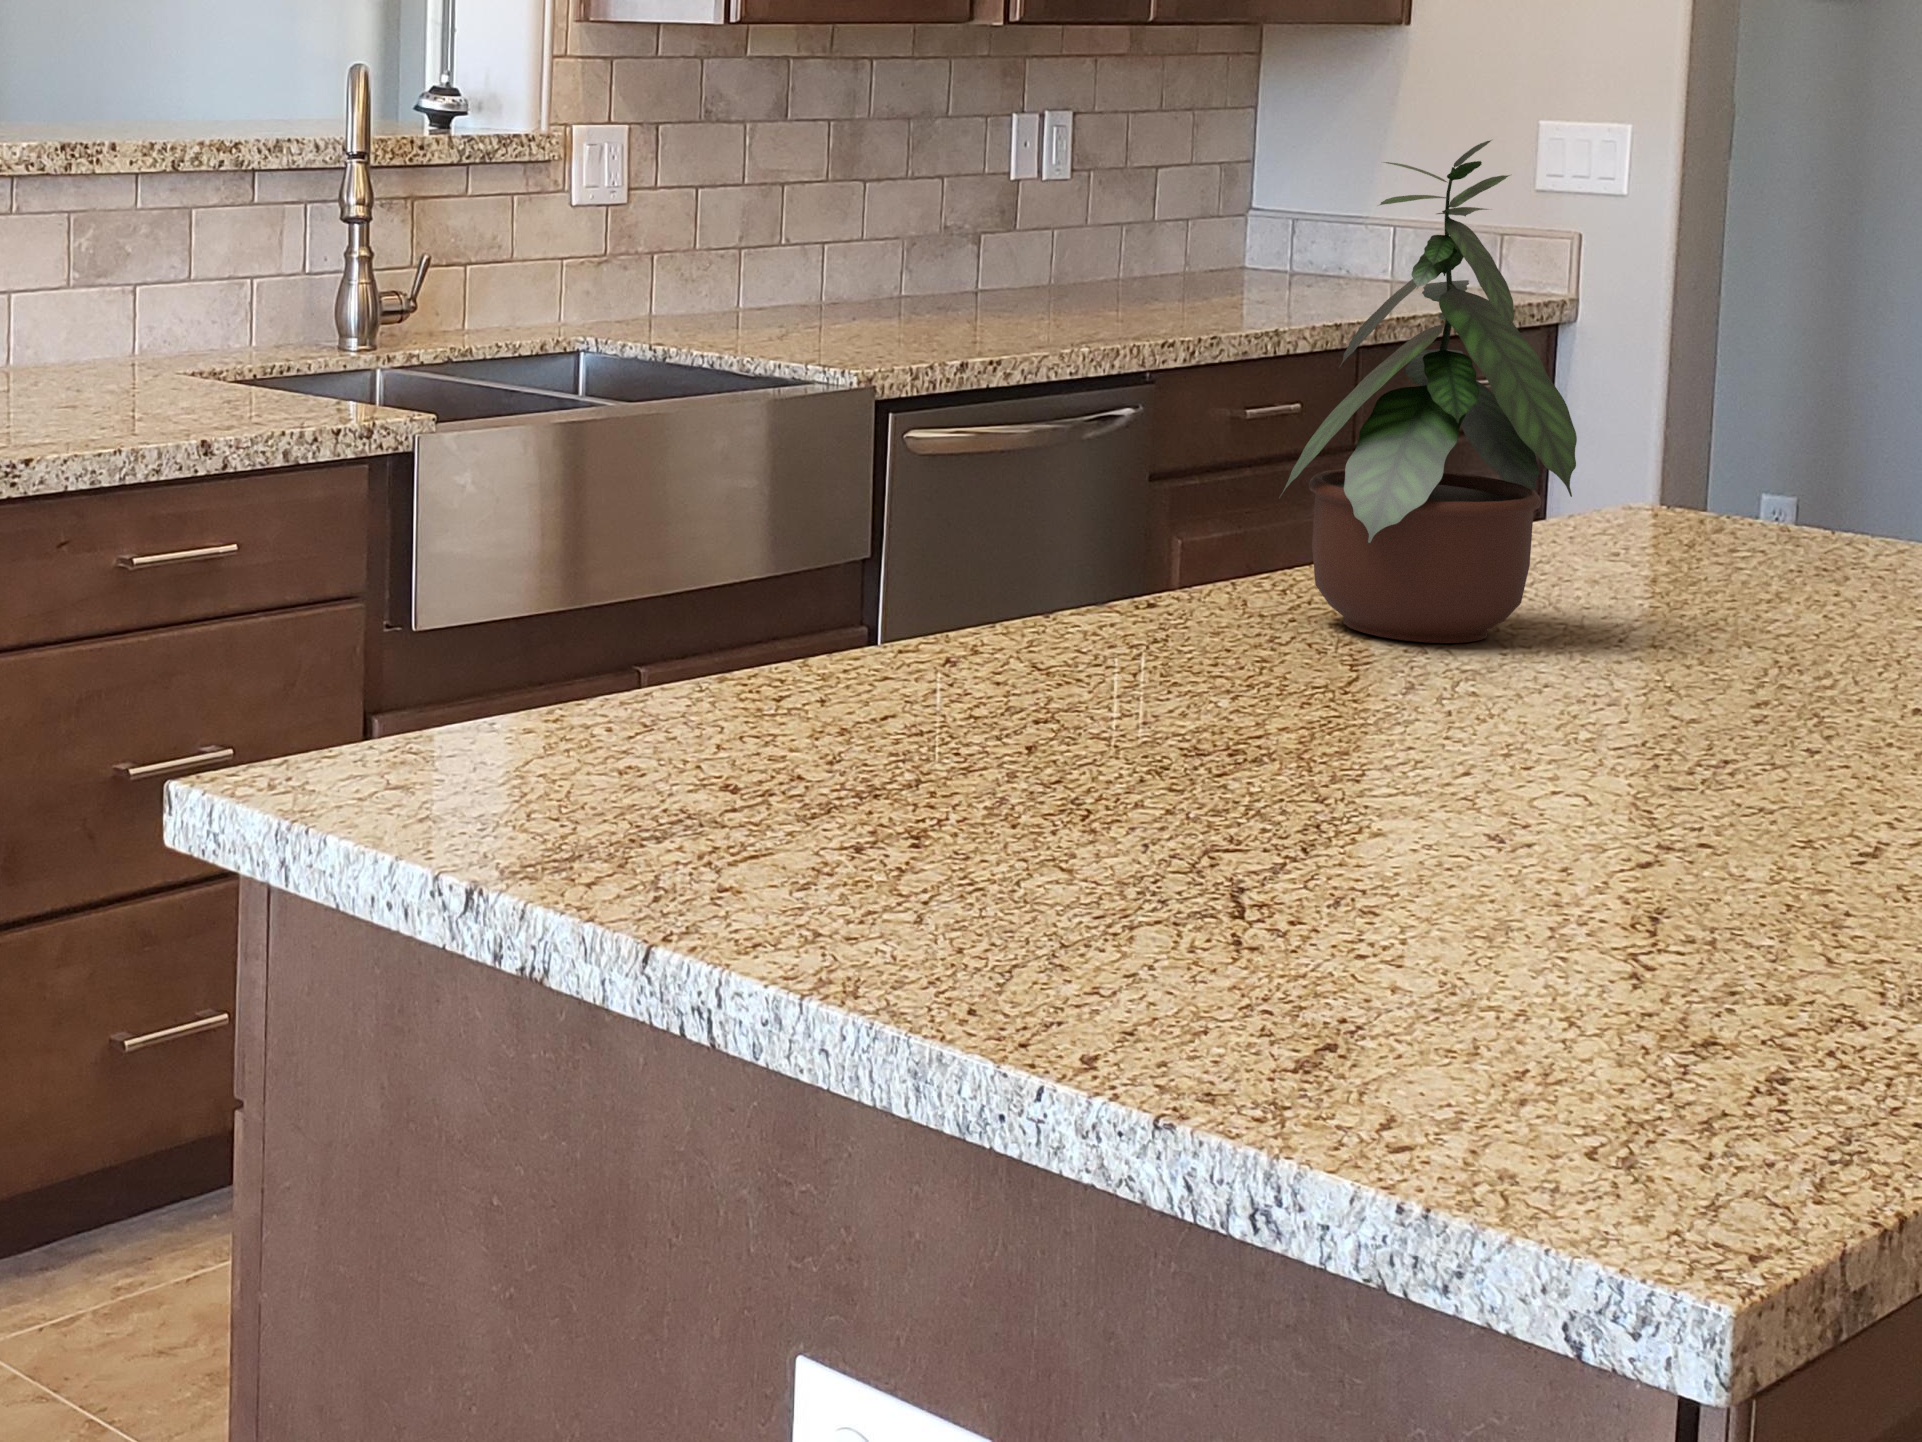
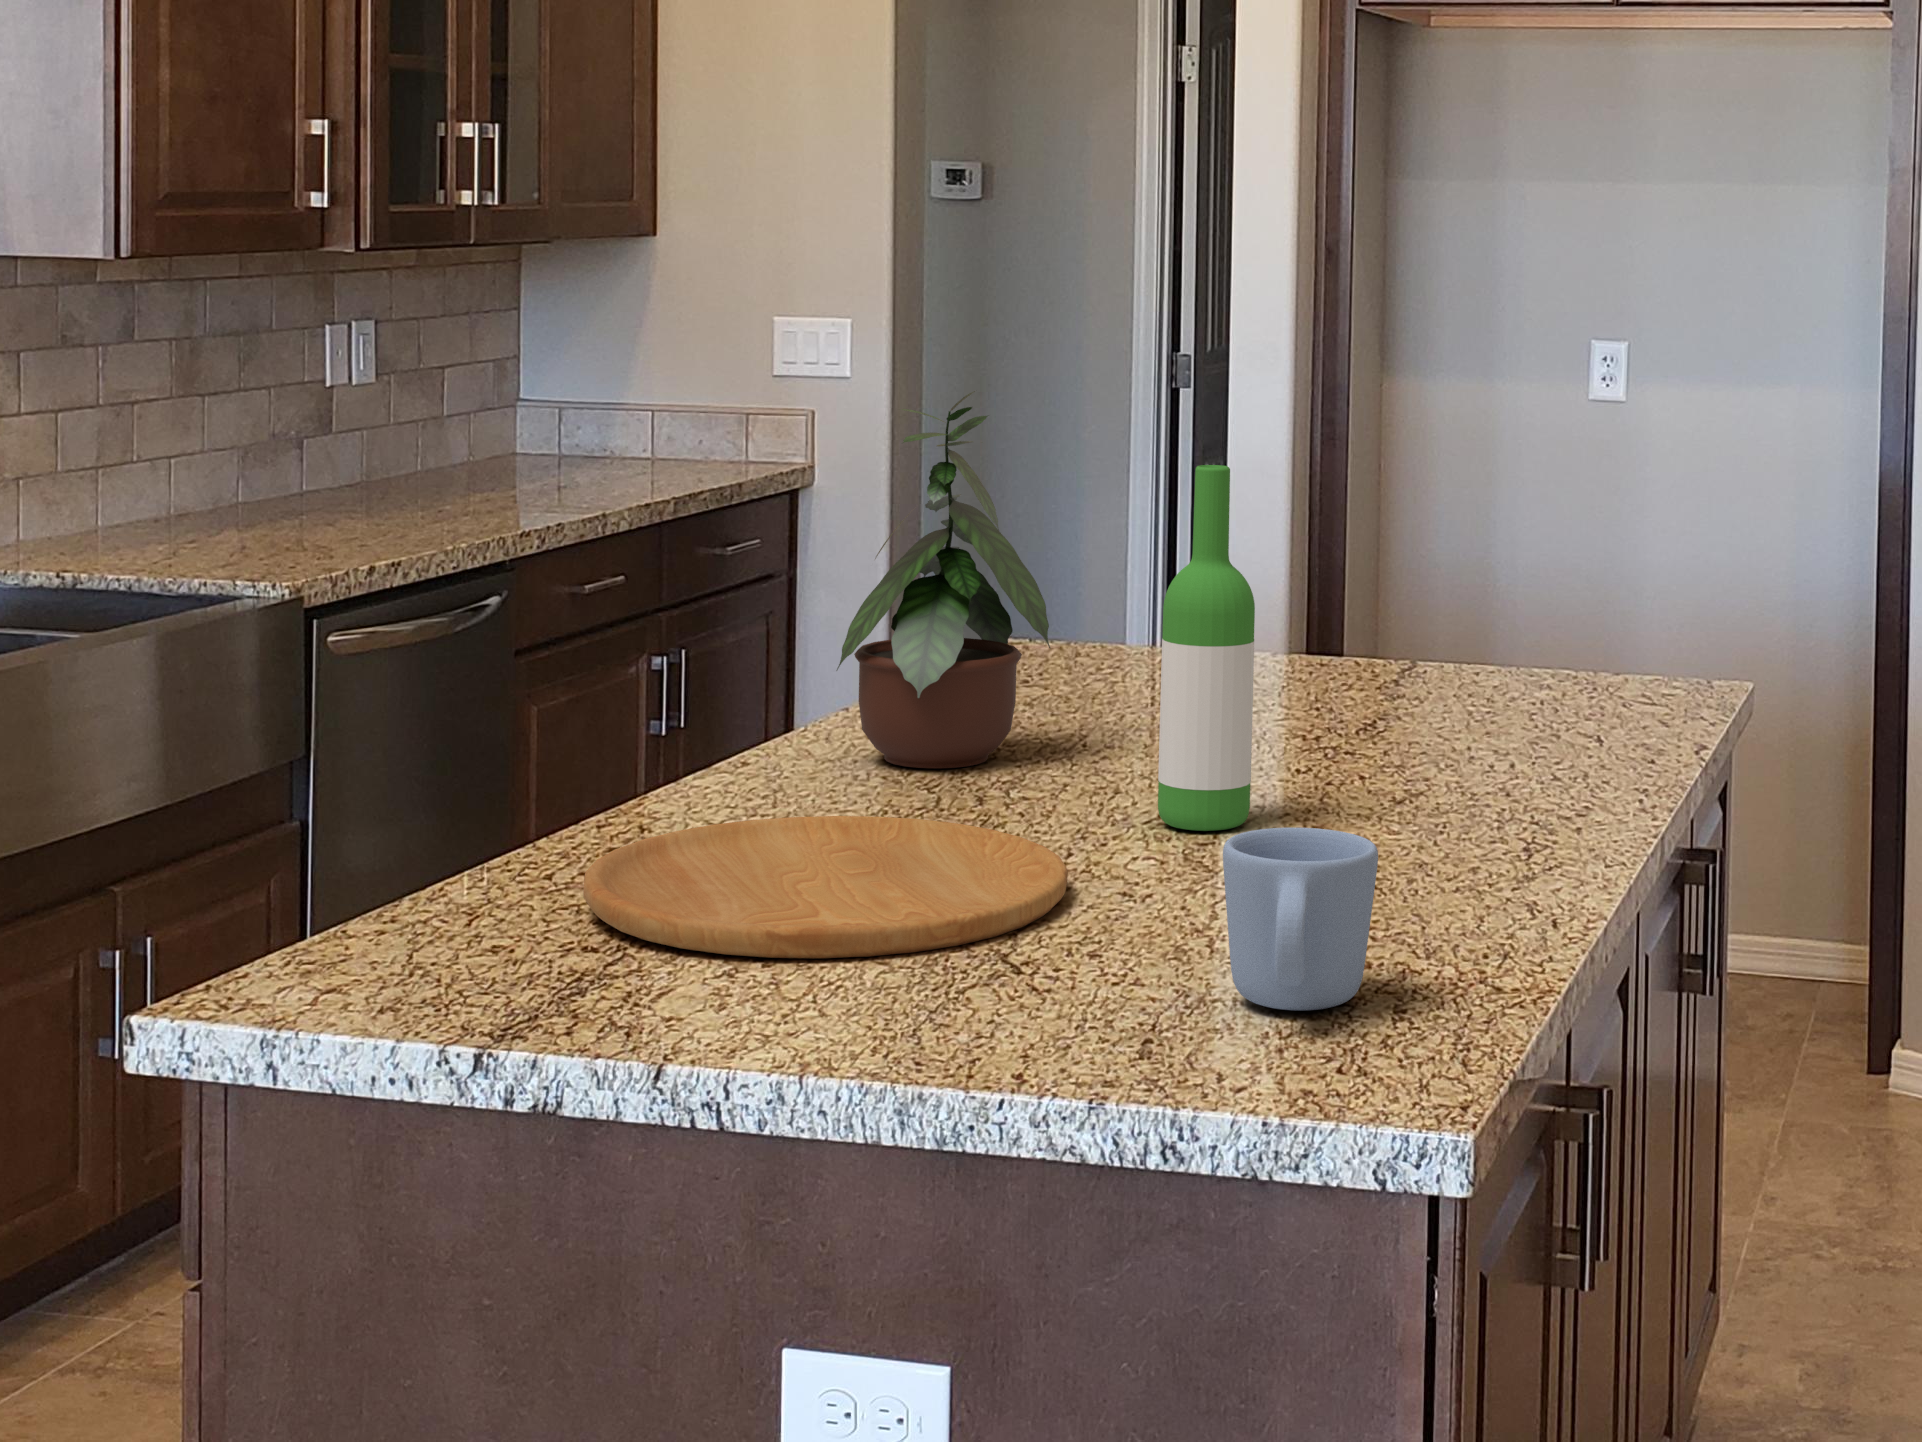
wine bottle: none [1651,237,1822,774] -> present [1158,465,1255,831]
cutting board: none [774,661,1430,862] -> present [583,816,1068,958]
mug: none [1518,762,1788,1059] -> present [1223,828,1378,1011]

